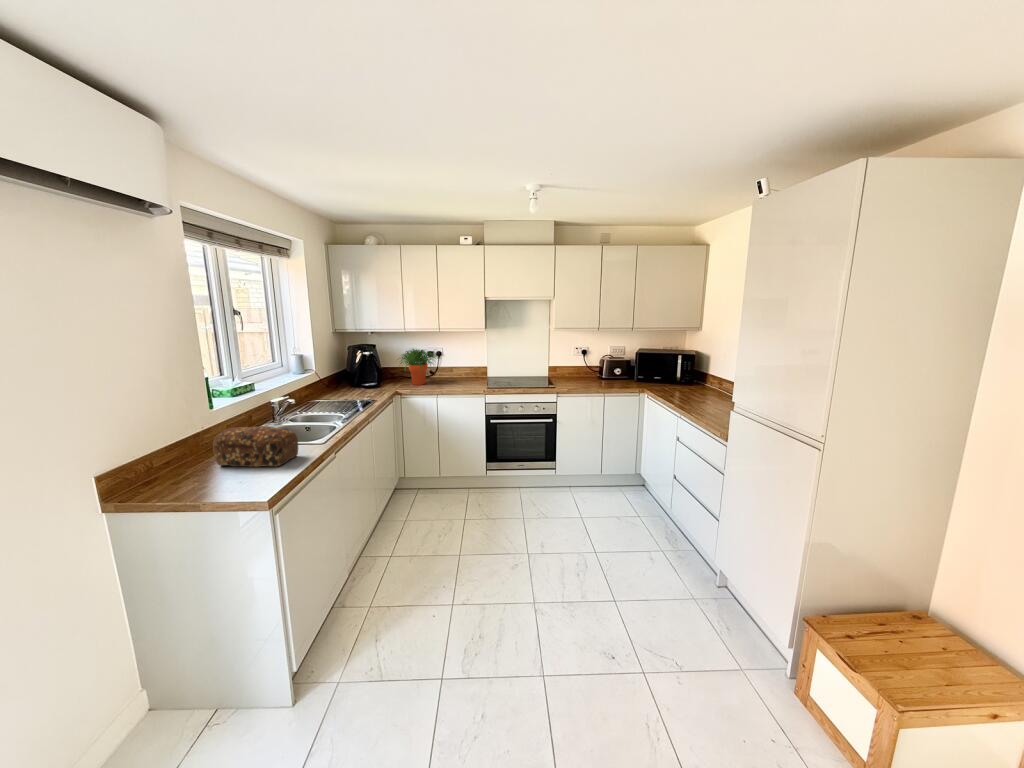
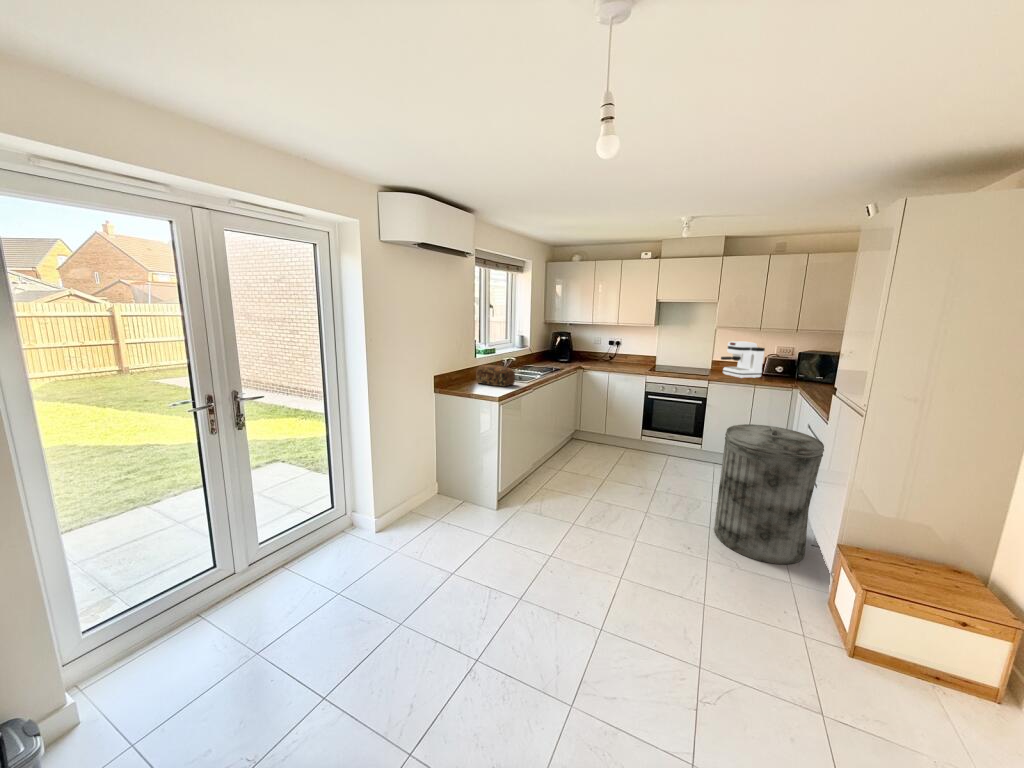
coffee maker: none [565,344,607,387] -> present [721,342,765,378]
potted plant: present [400,349,435,385] -> none [584,337,615,364]
trash can: none [620,458,742,646] -> present [714,424,824,564]

